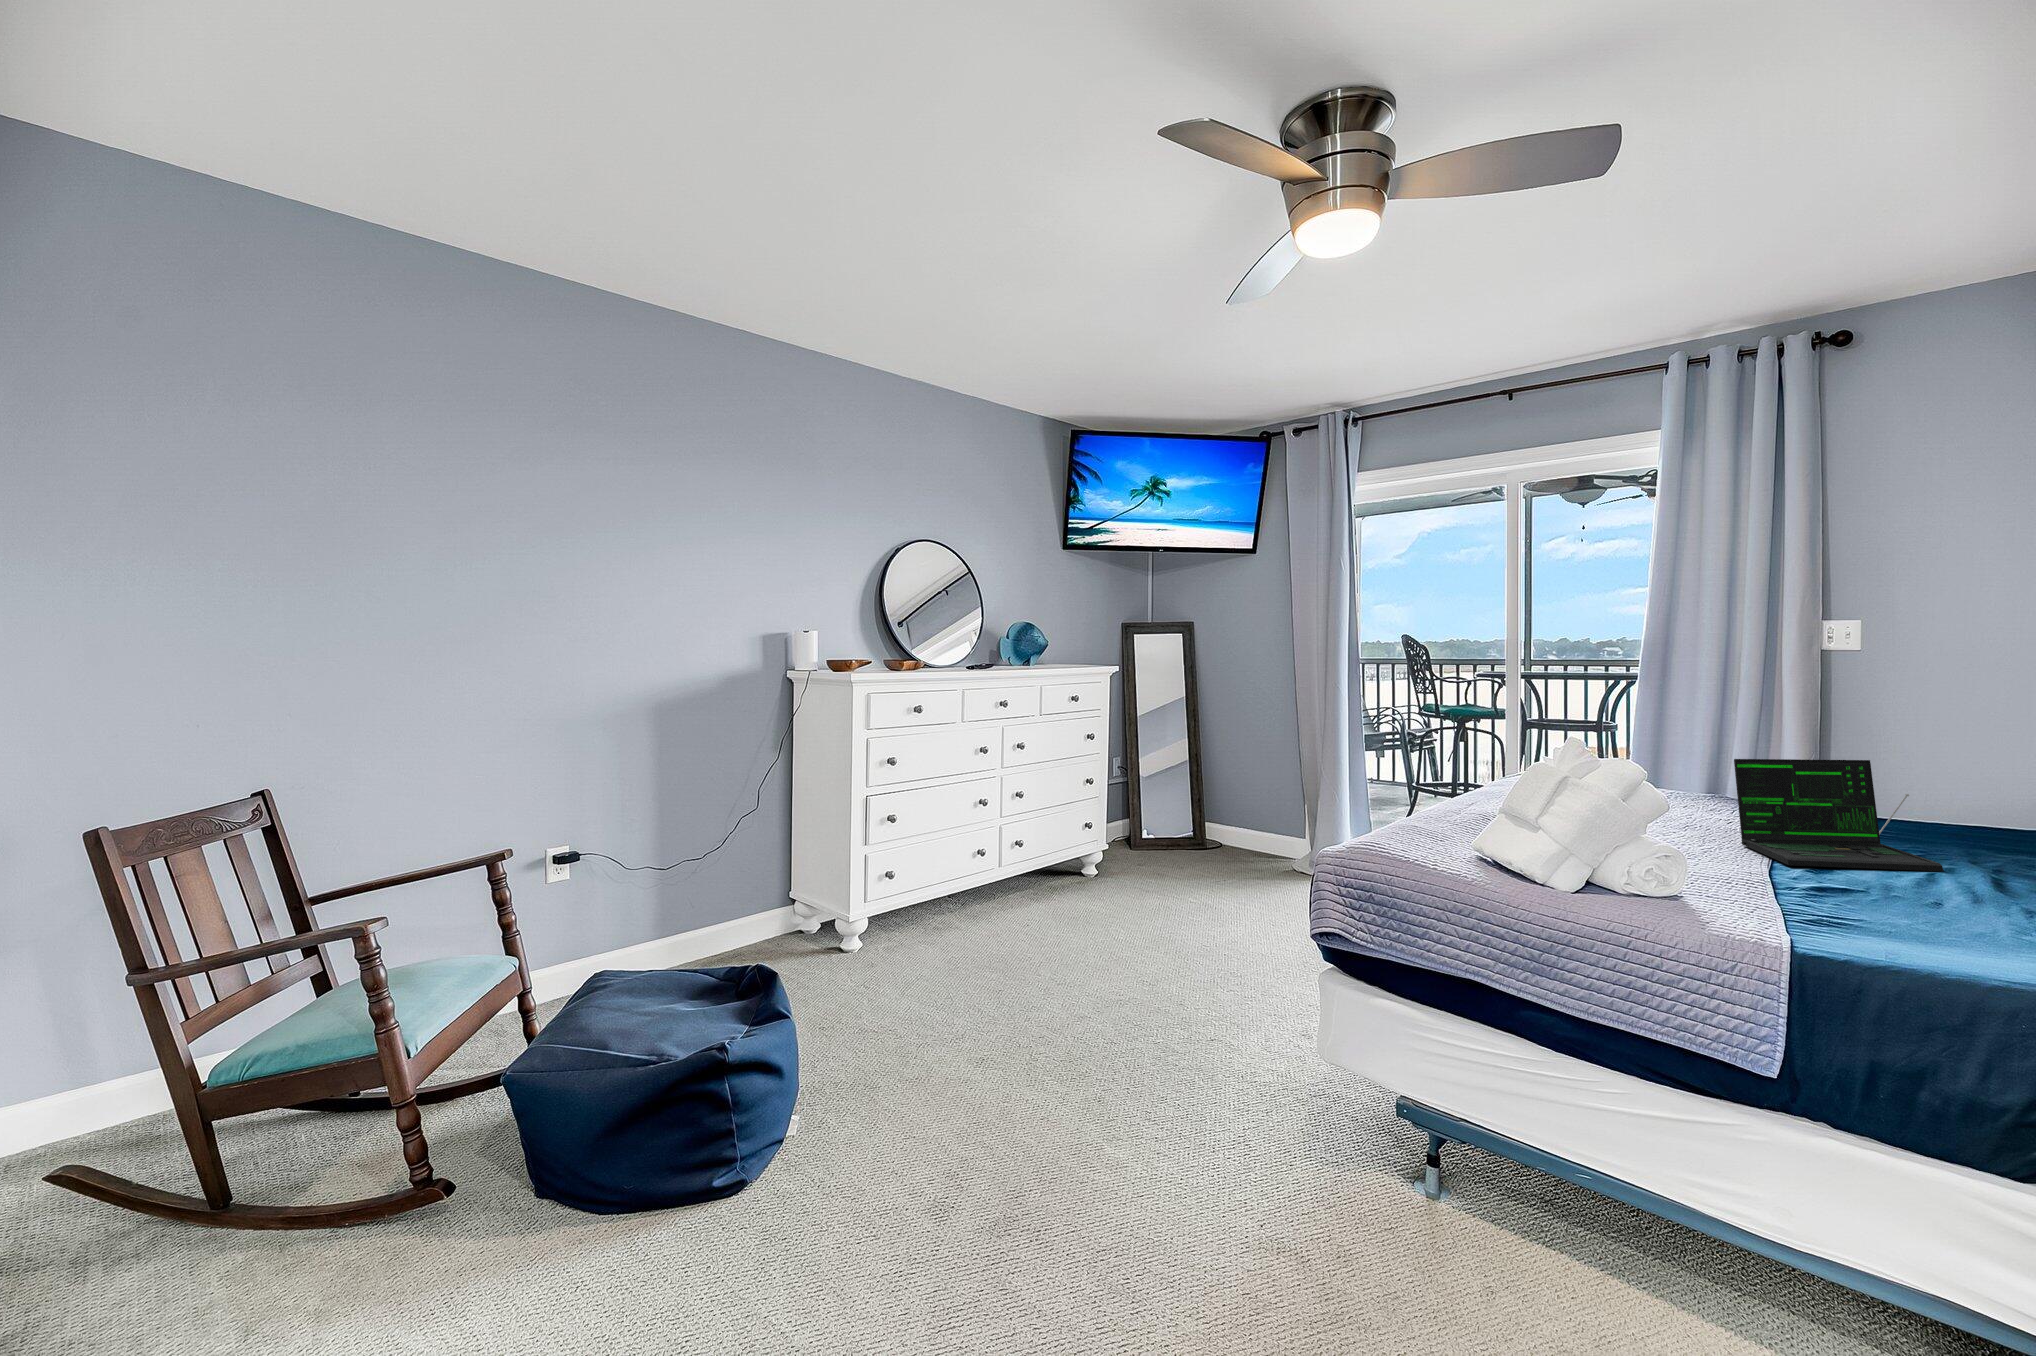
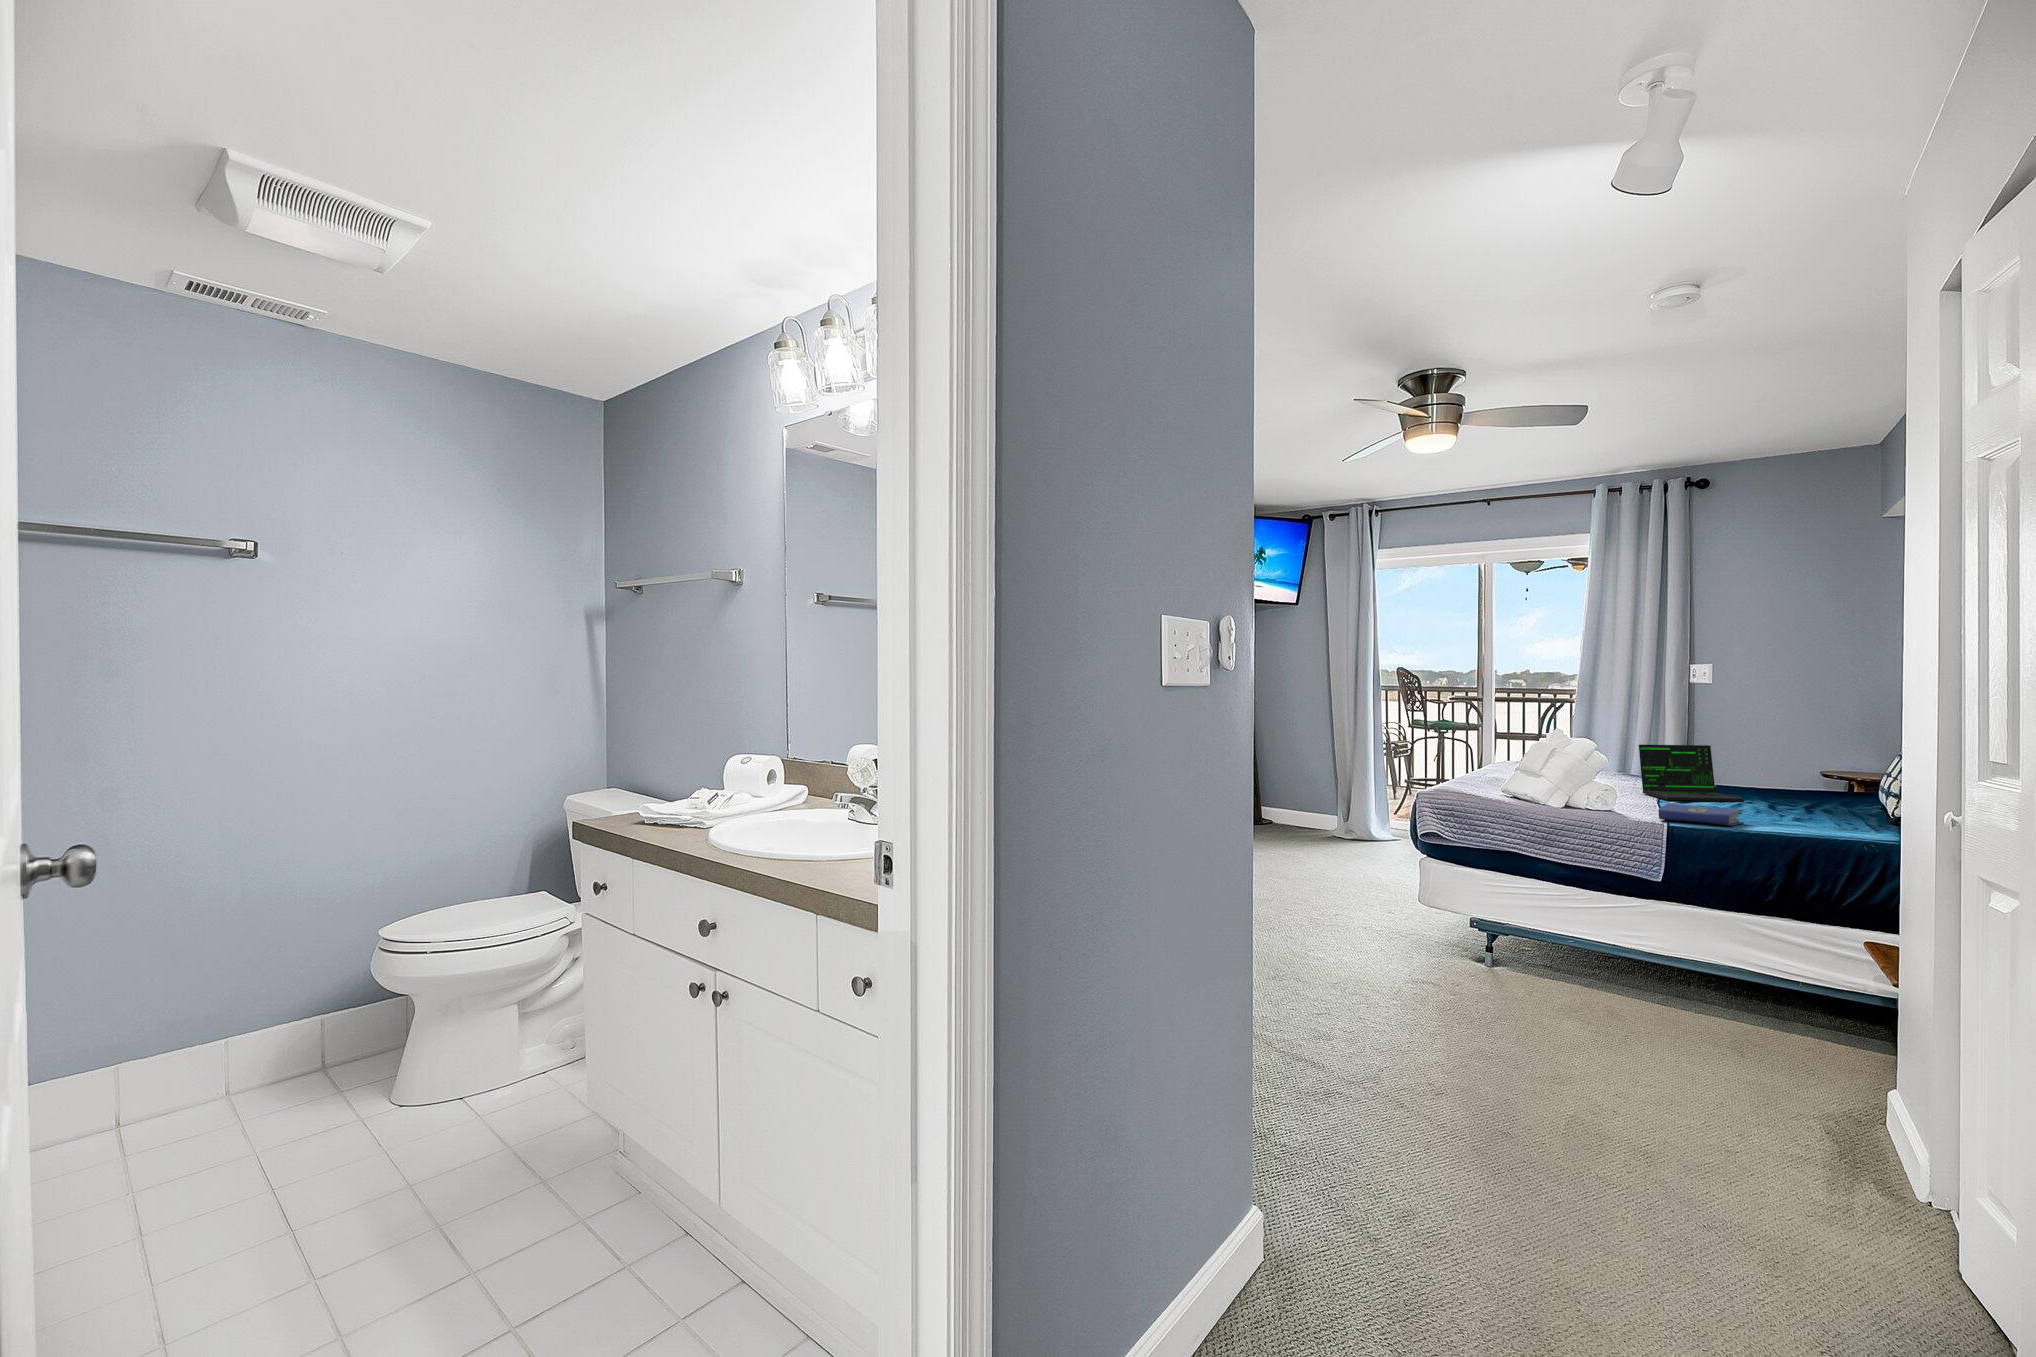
hardcover book: none [1770,891,1964,959] -> present [1658,803,1743,826]

